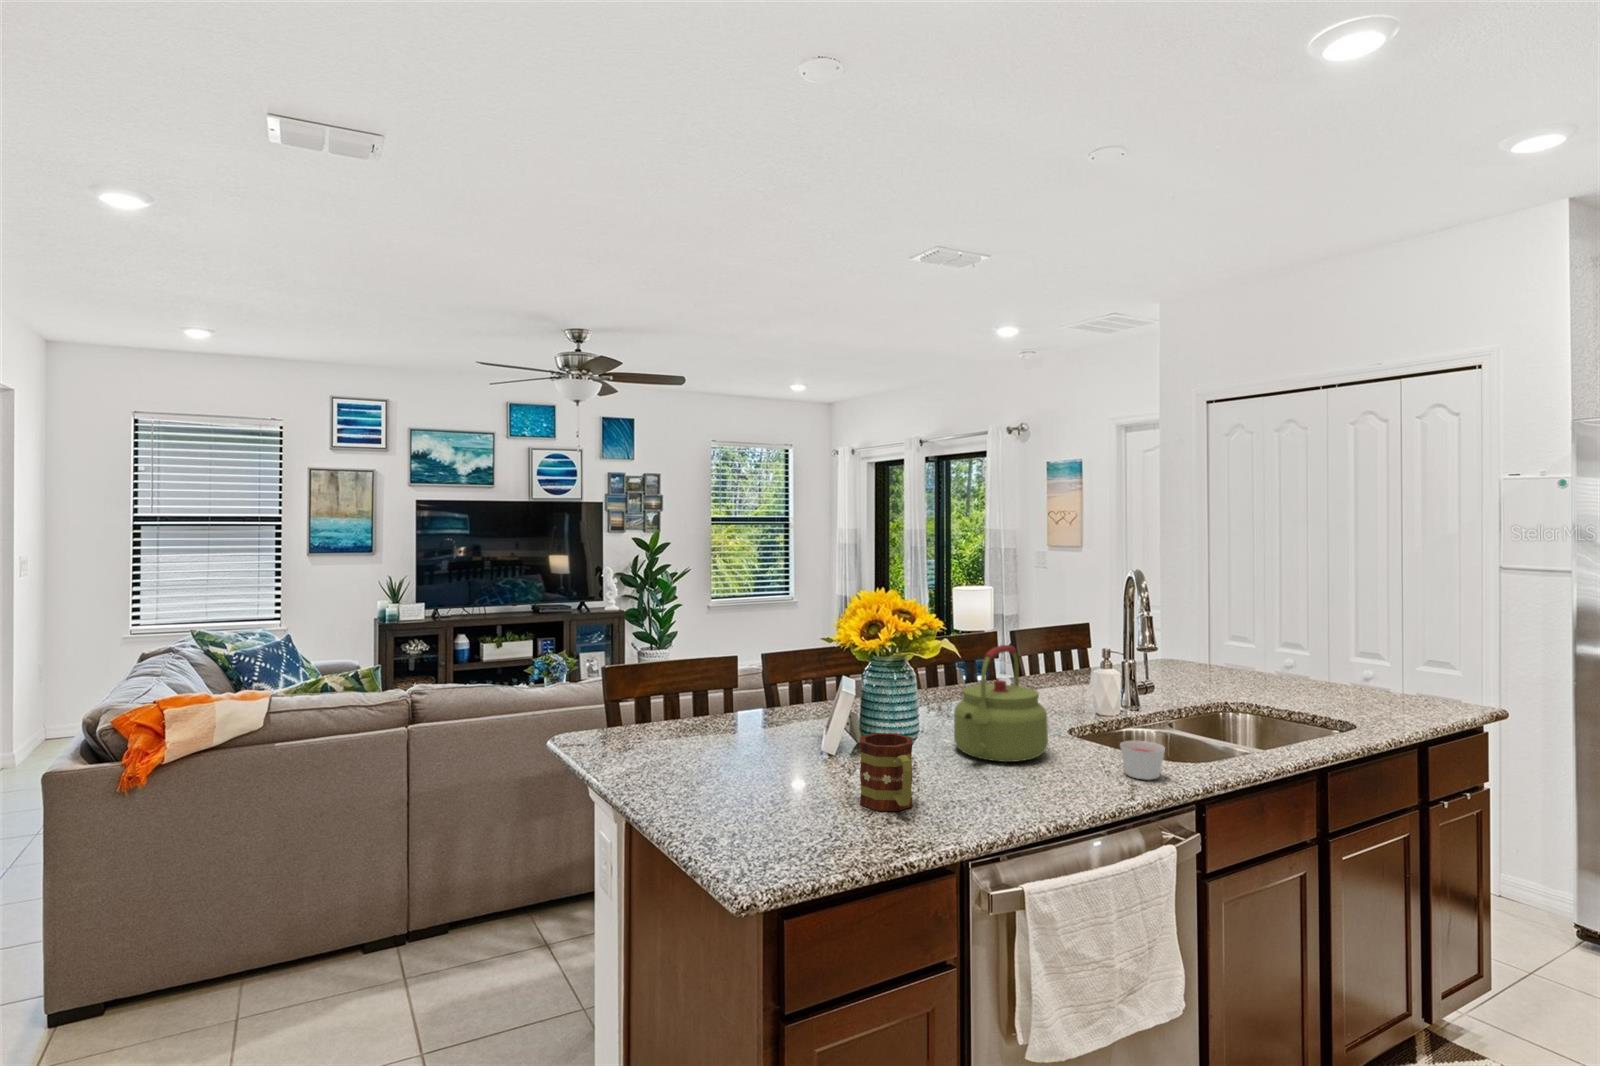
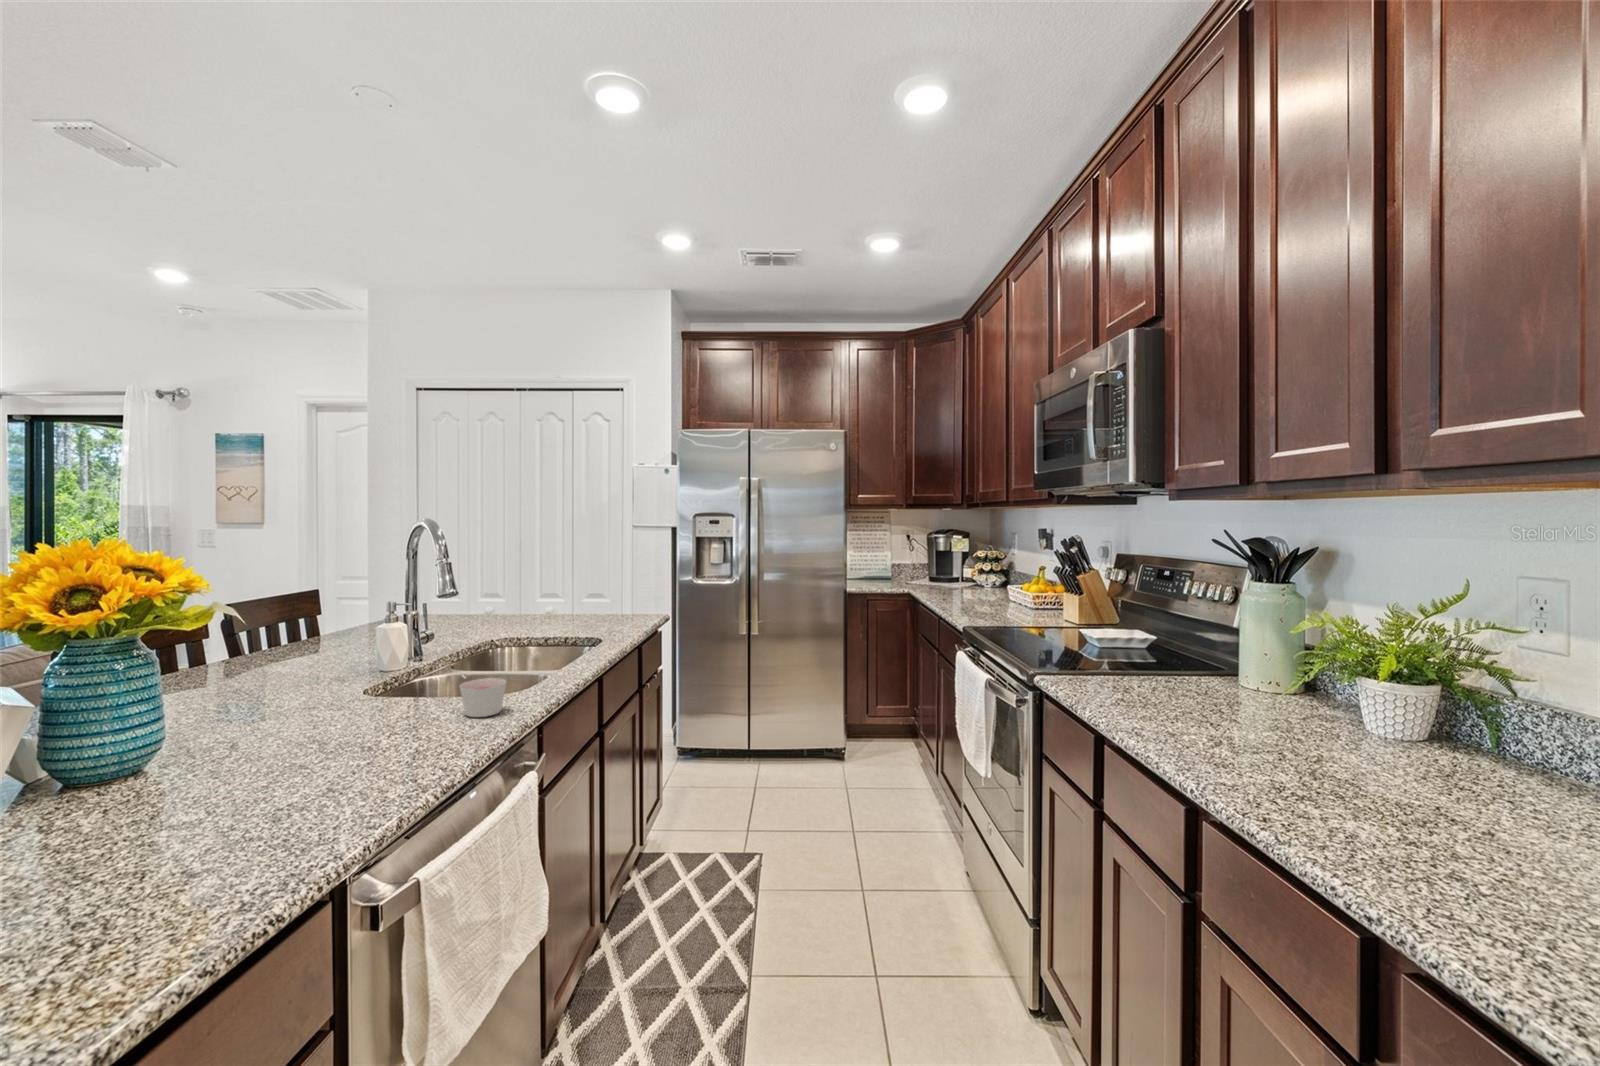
kettle: present [954,645,1048,762] -> none [226,600,369,748]
mug: present [860,733,913,811] -> none [97,737,232,872]

